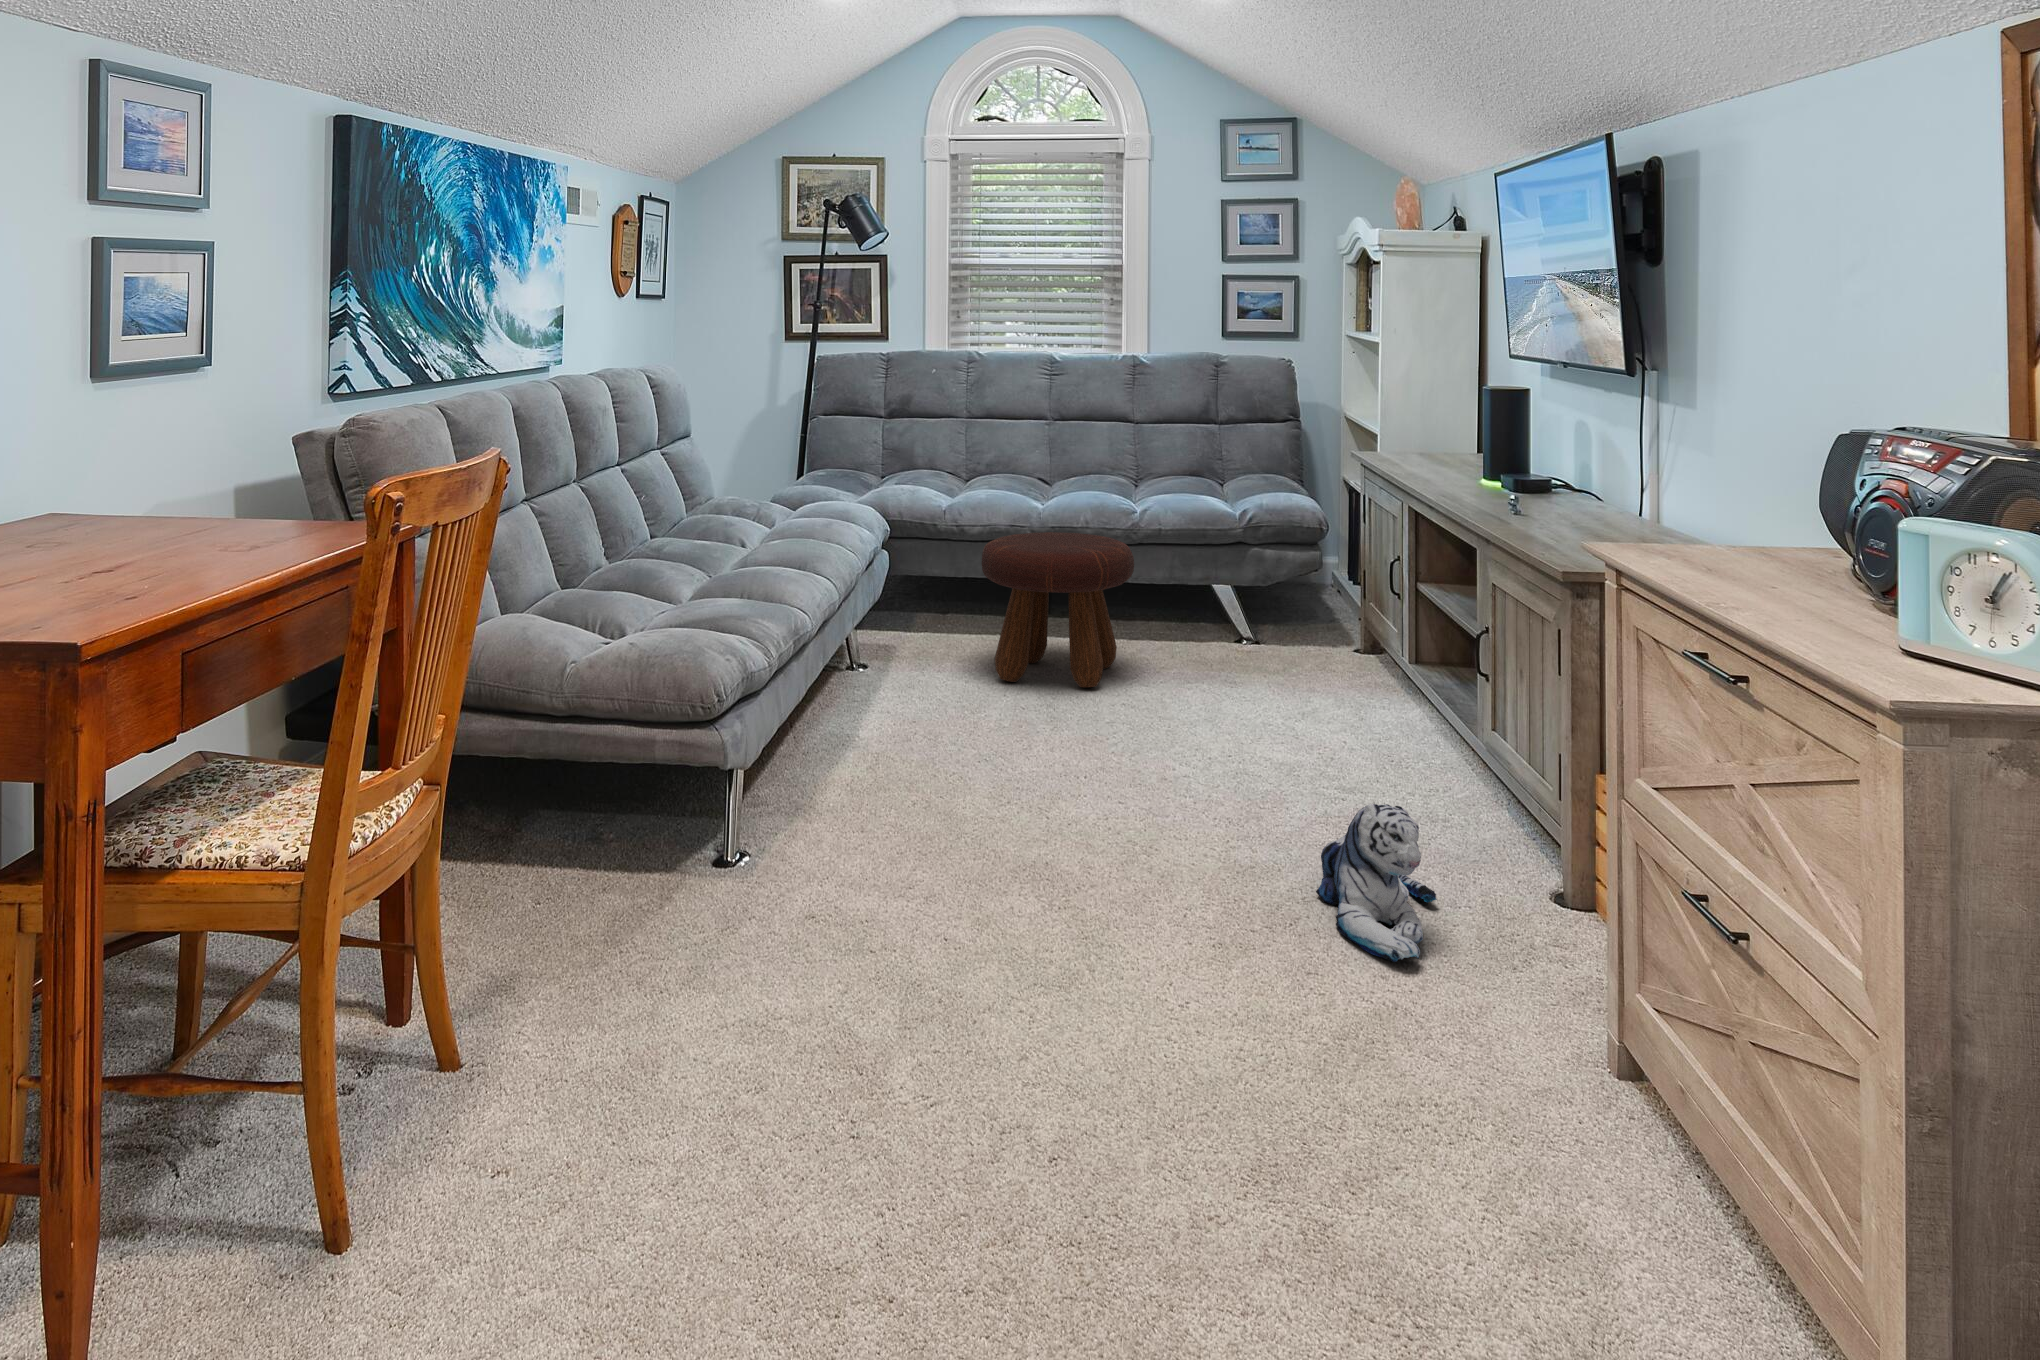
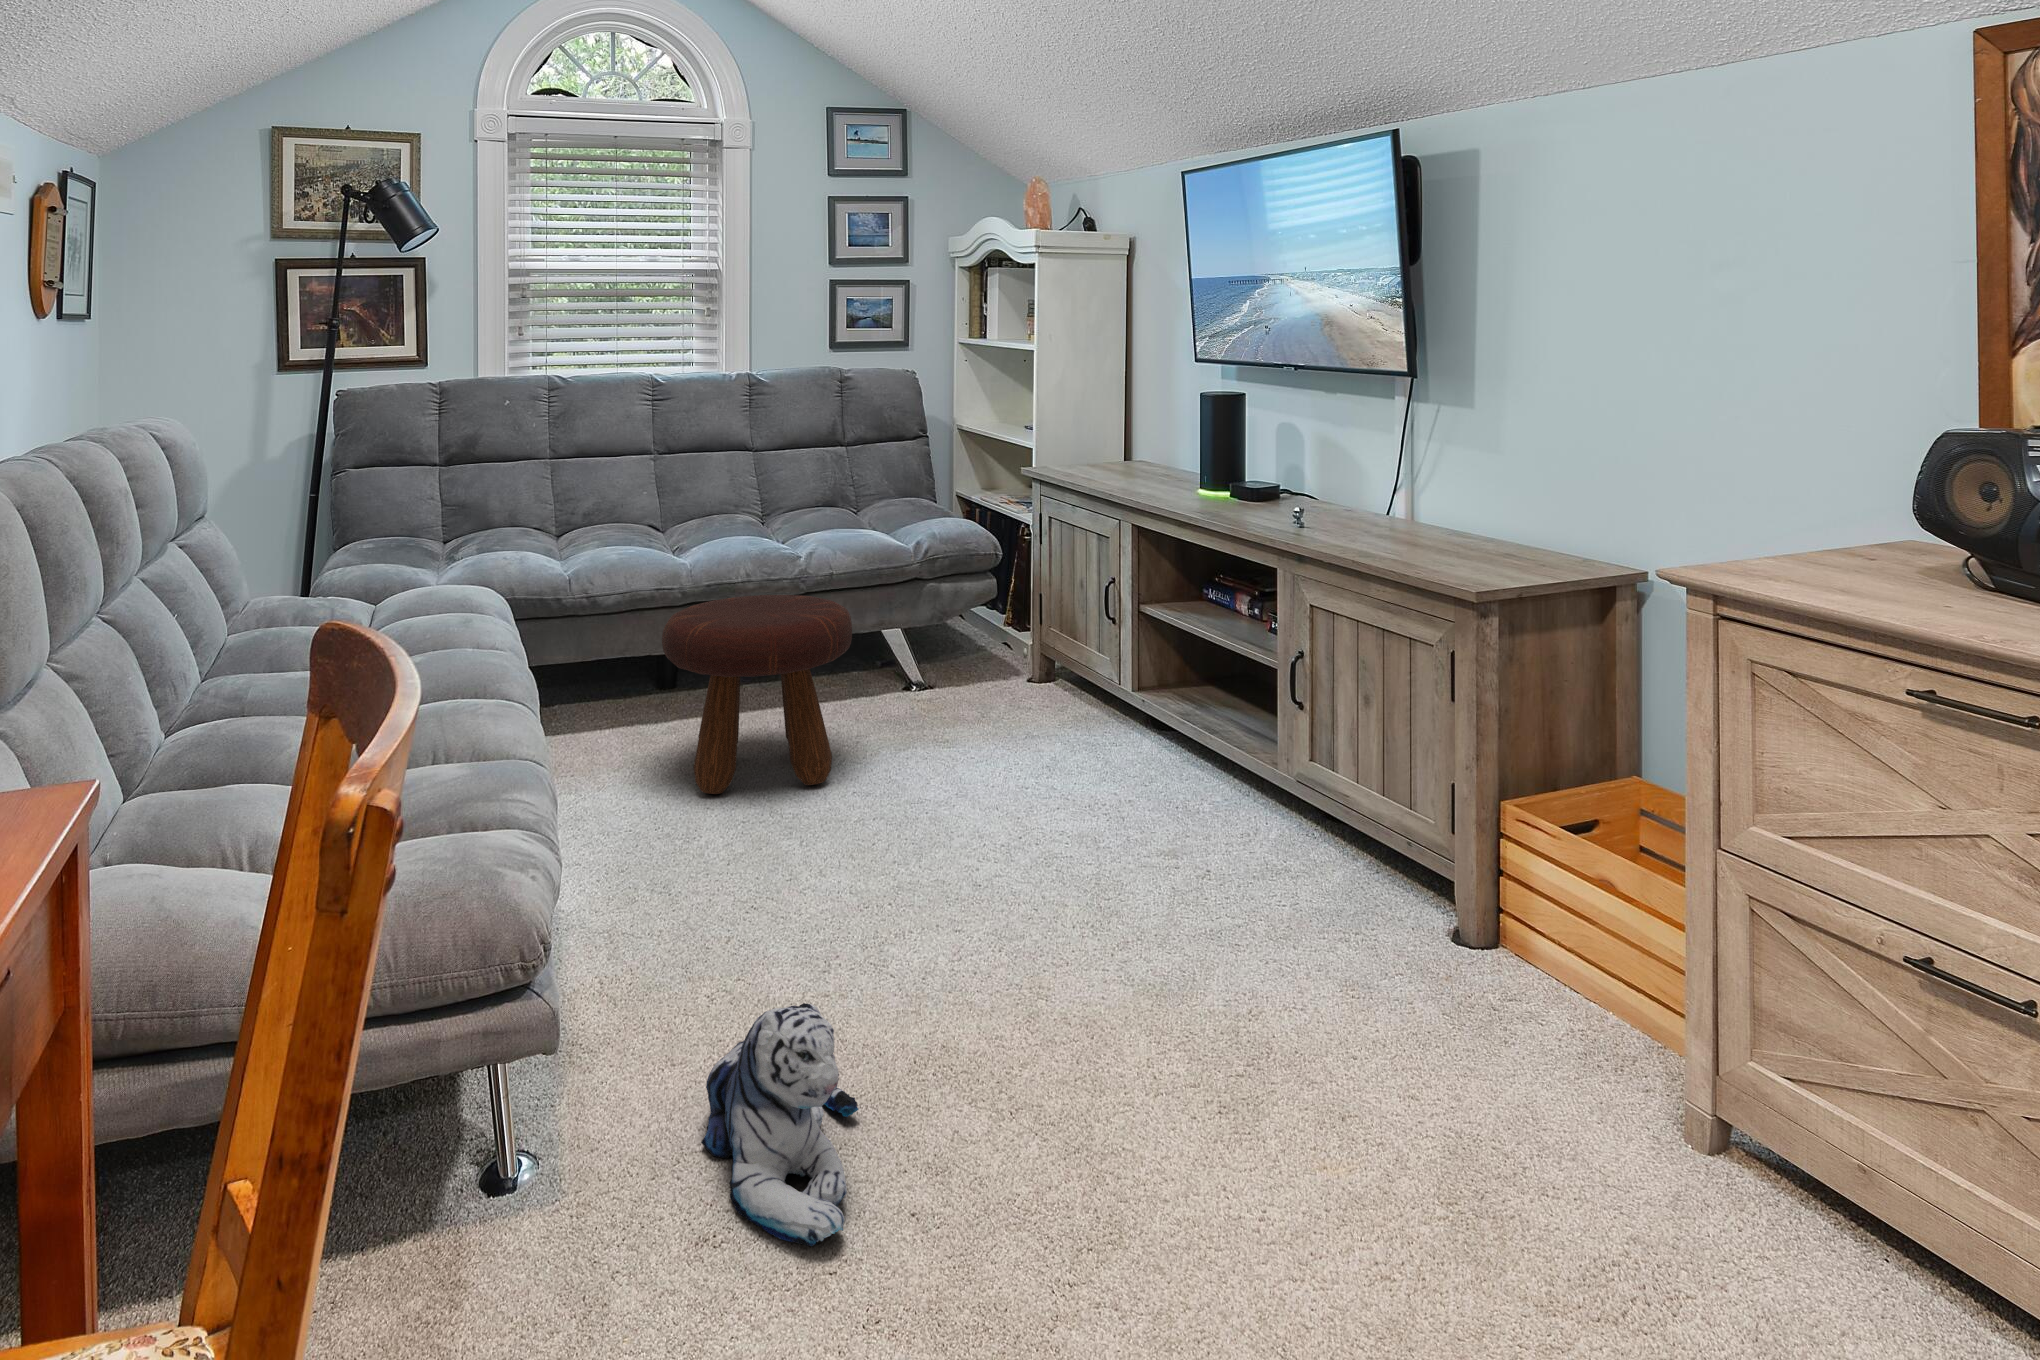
plush toy: present [1316,804,1437,962] -> present [701,1003,858,1246]

